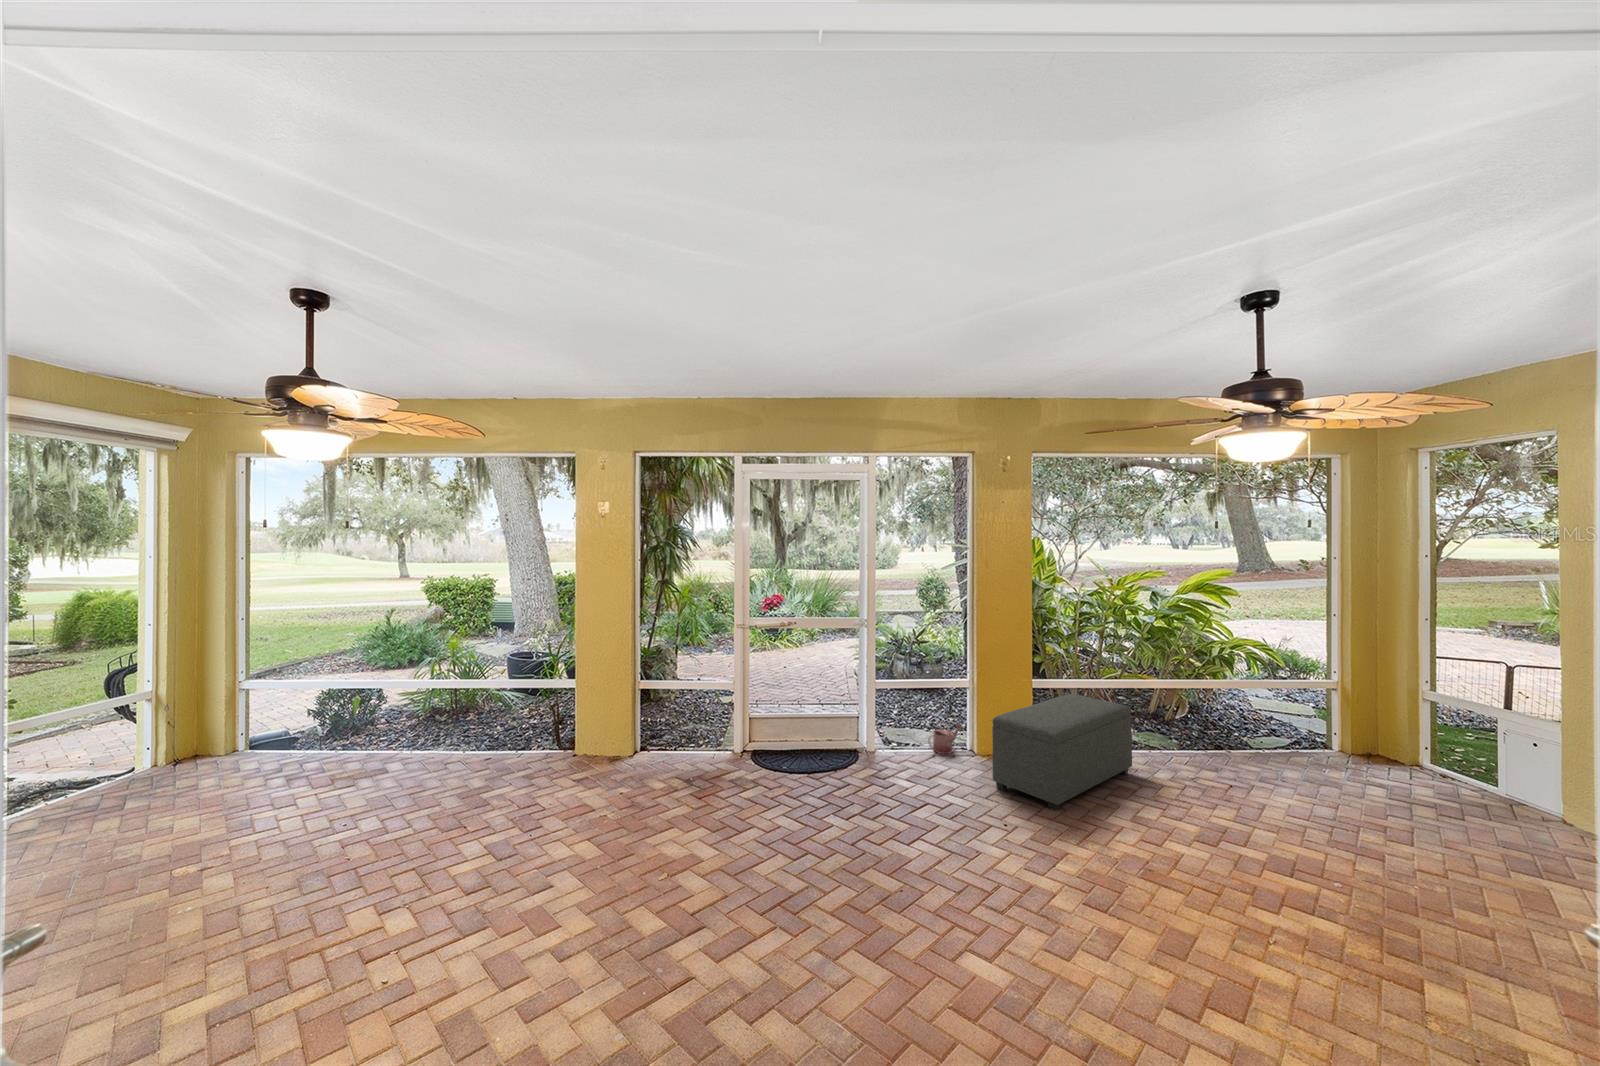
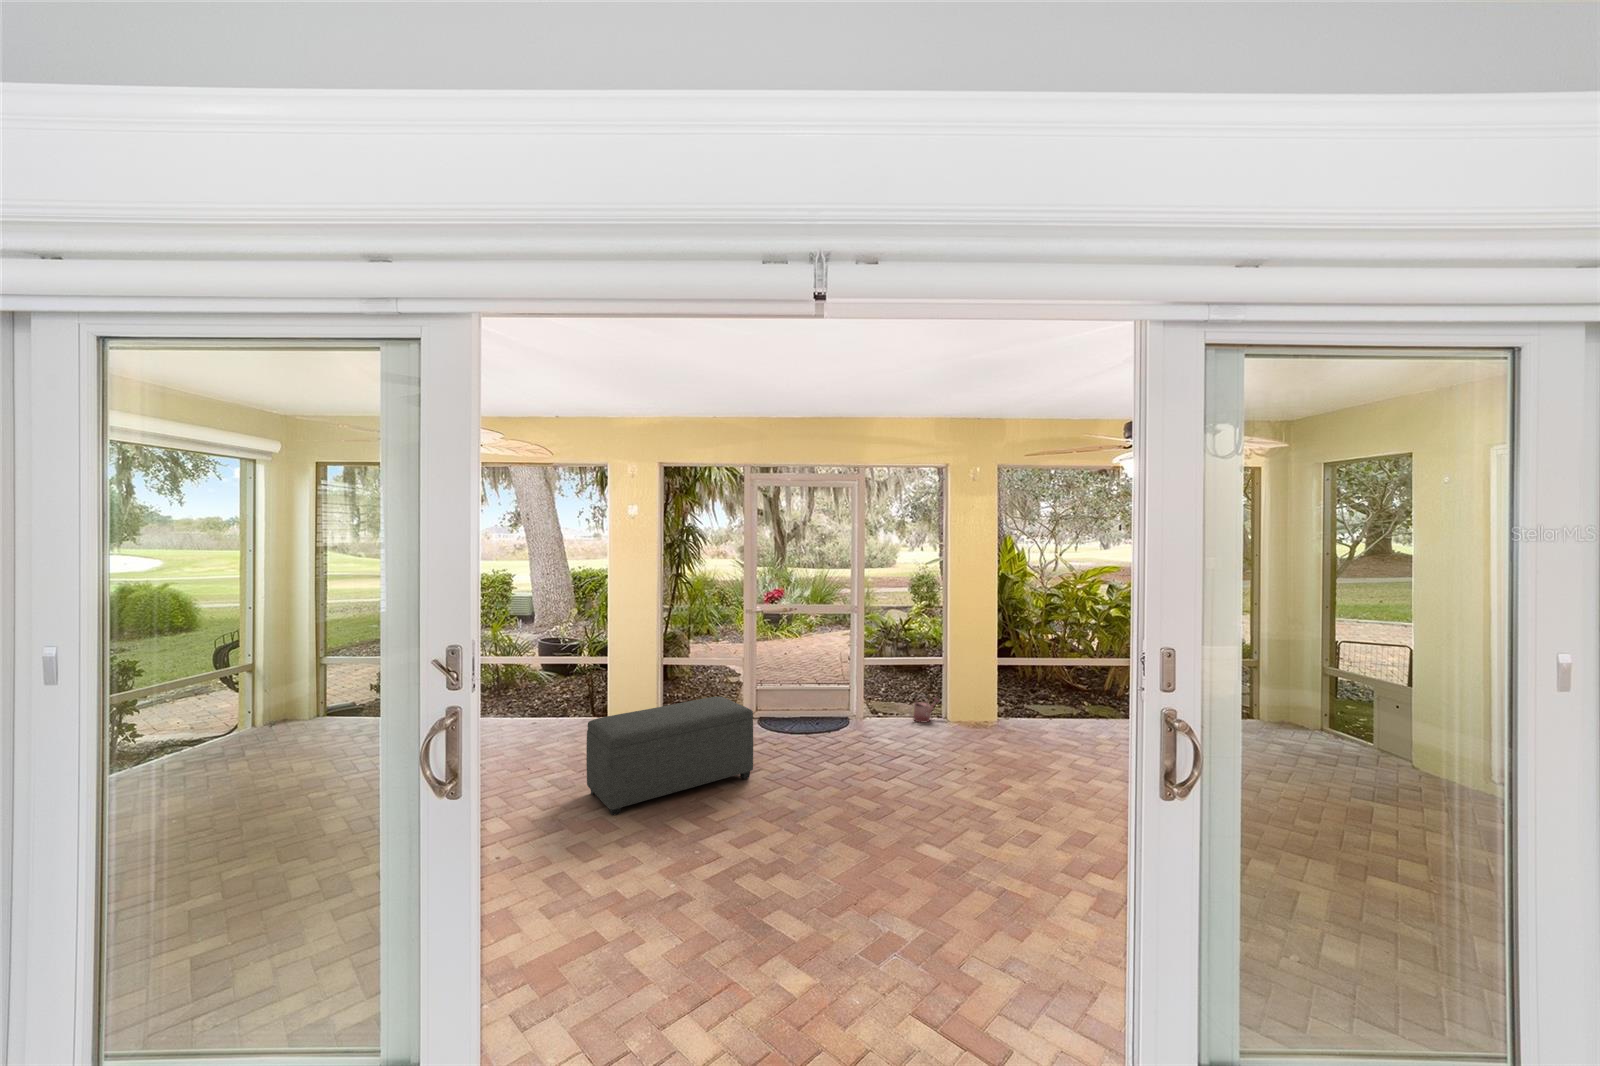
ottoman: present [992,694,1132,810] -> present [586,697,753,815]

